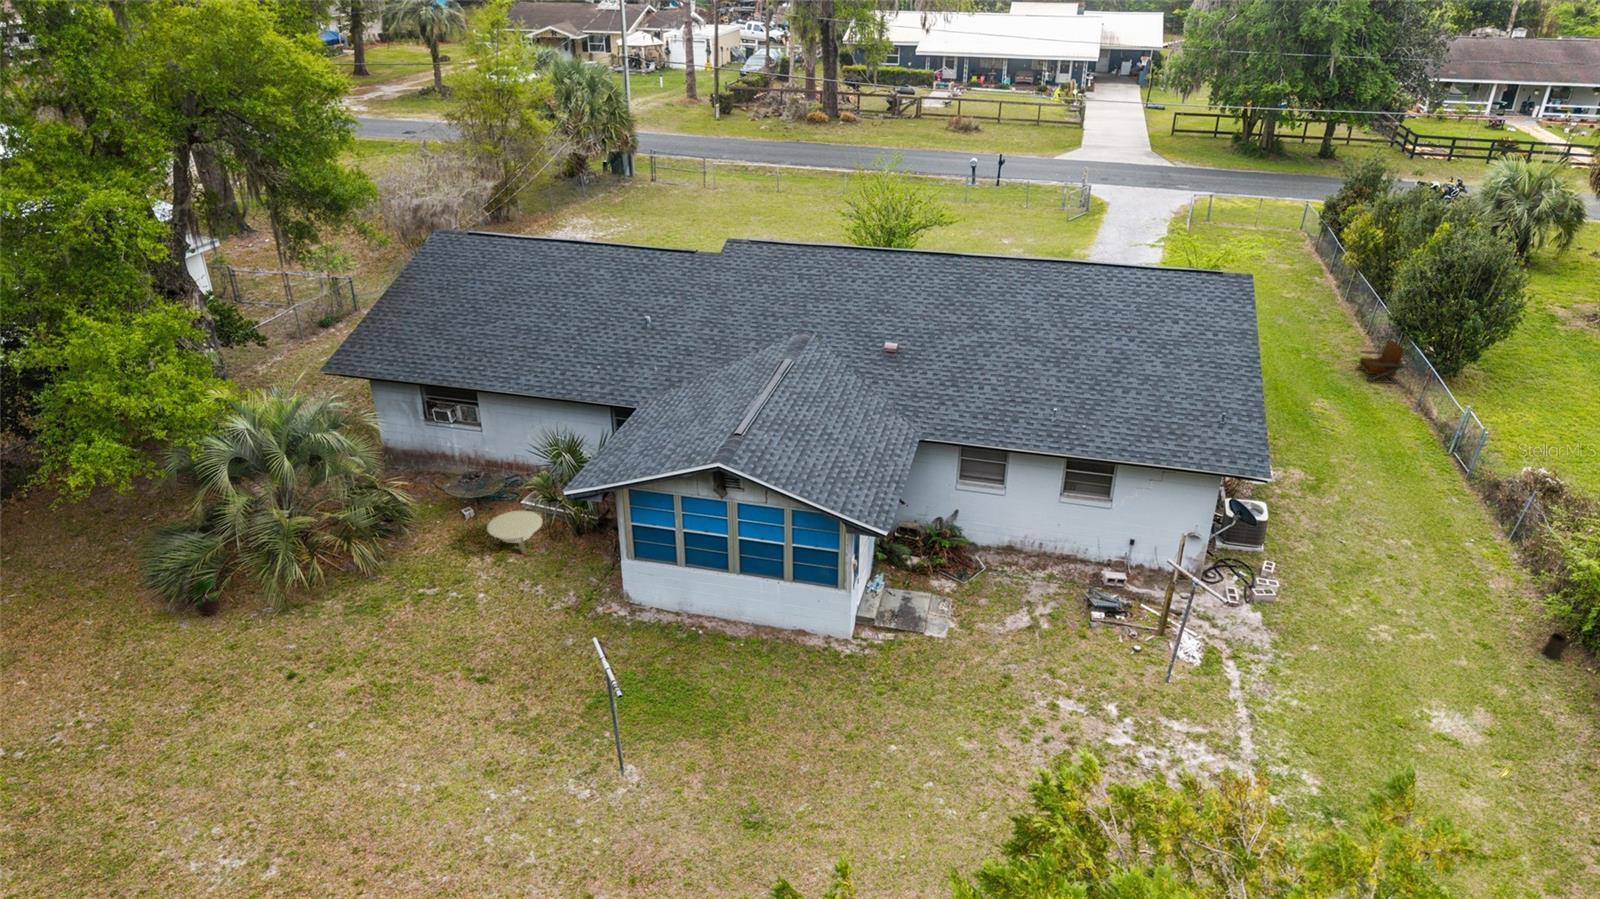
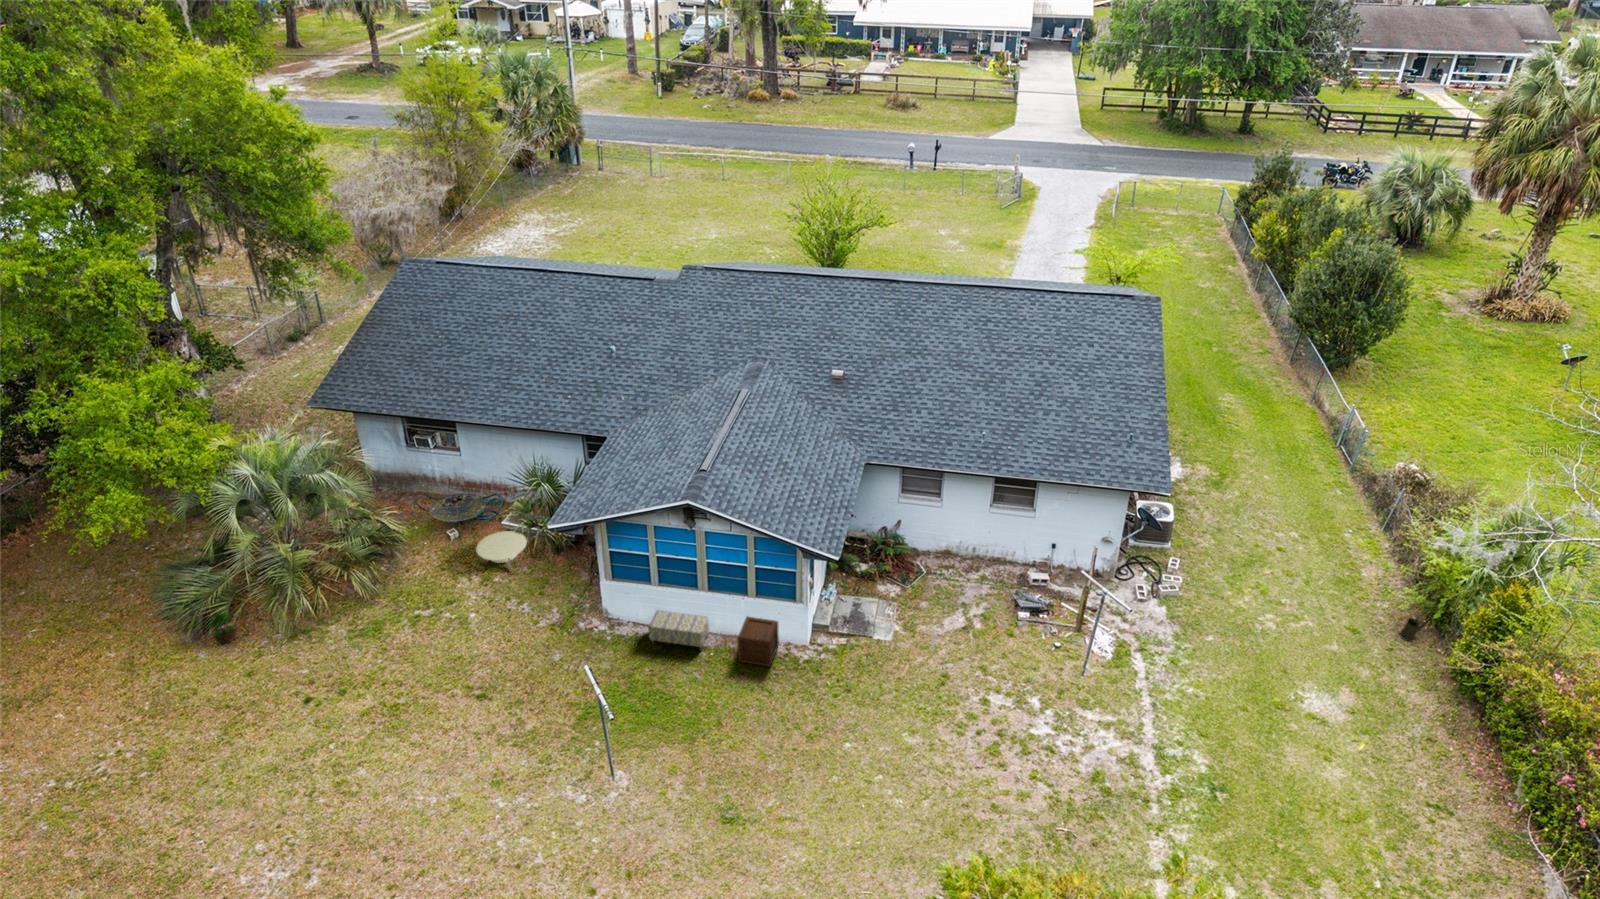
lounge chair: present [1356,340,1405,384] -> none [1258,336,1302,376]
bench: none [671,594,739,642] -> present [649,610,709,651]
wooden crate: none [770,603,817,660] -> present [737,616,779,667]

